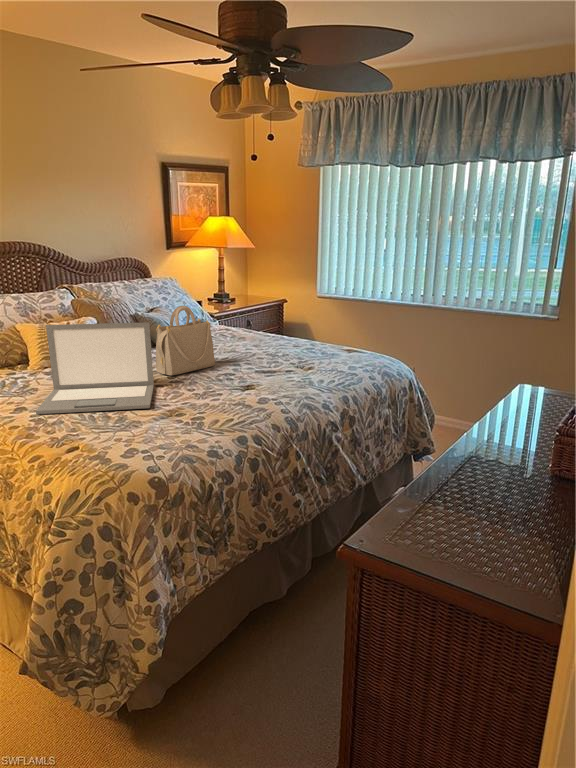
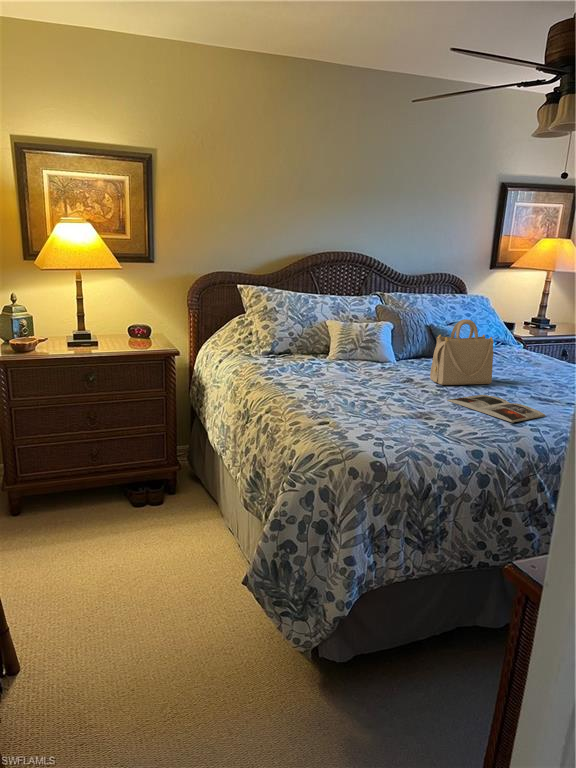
laptop: present [36,322,154,414] -> none [313,322,426,407]
magazine: none [186,378,277,401] -> present [448,395,545,423]

